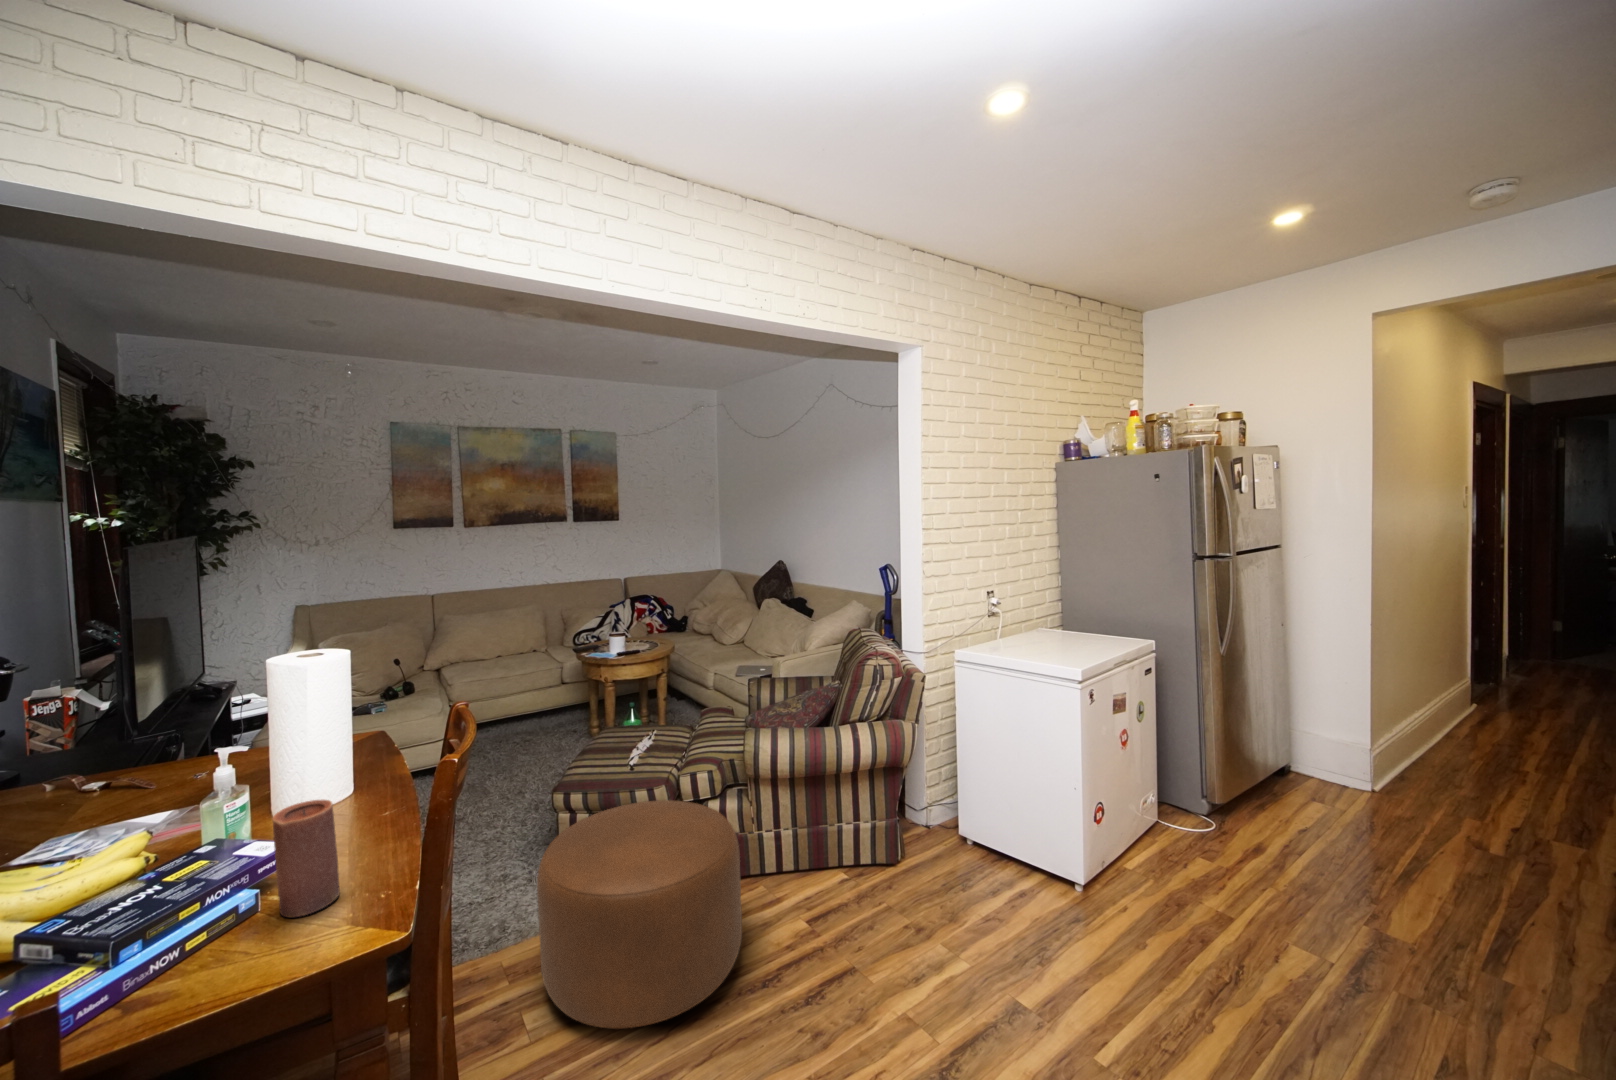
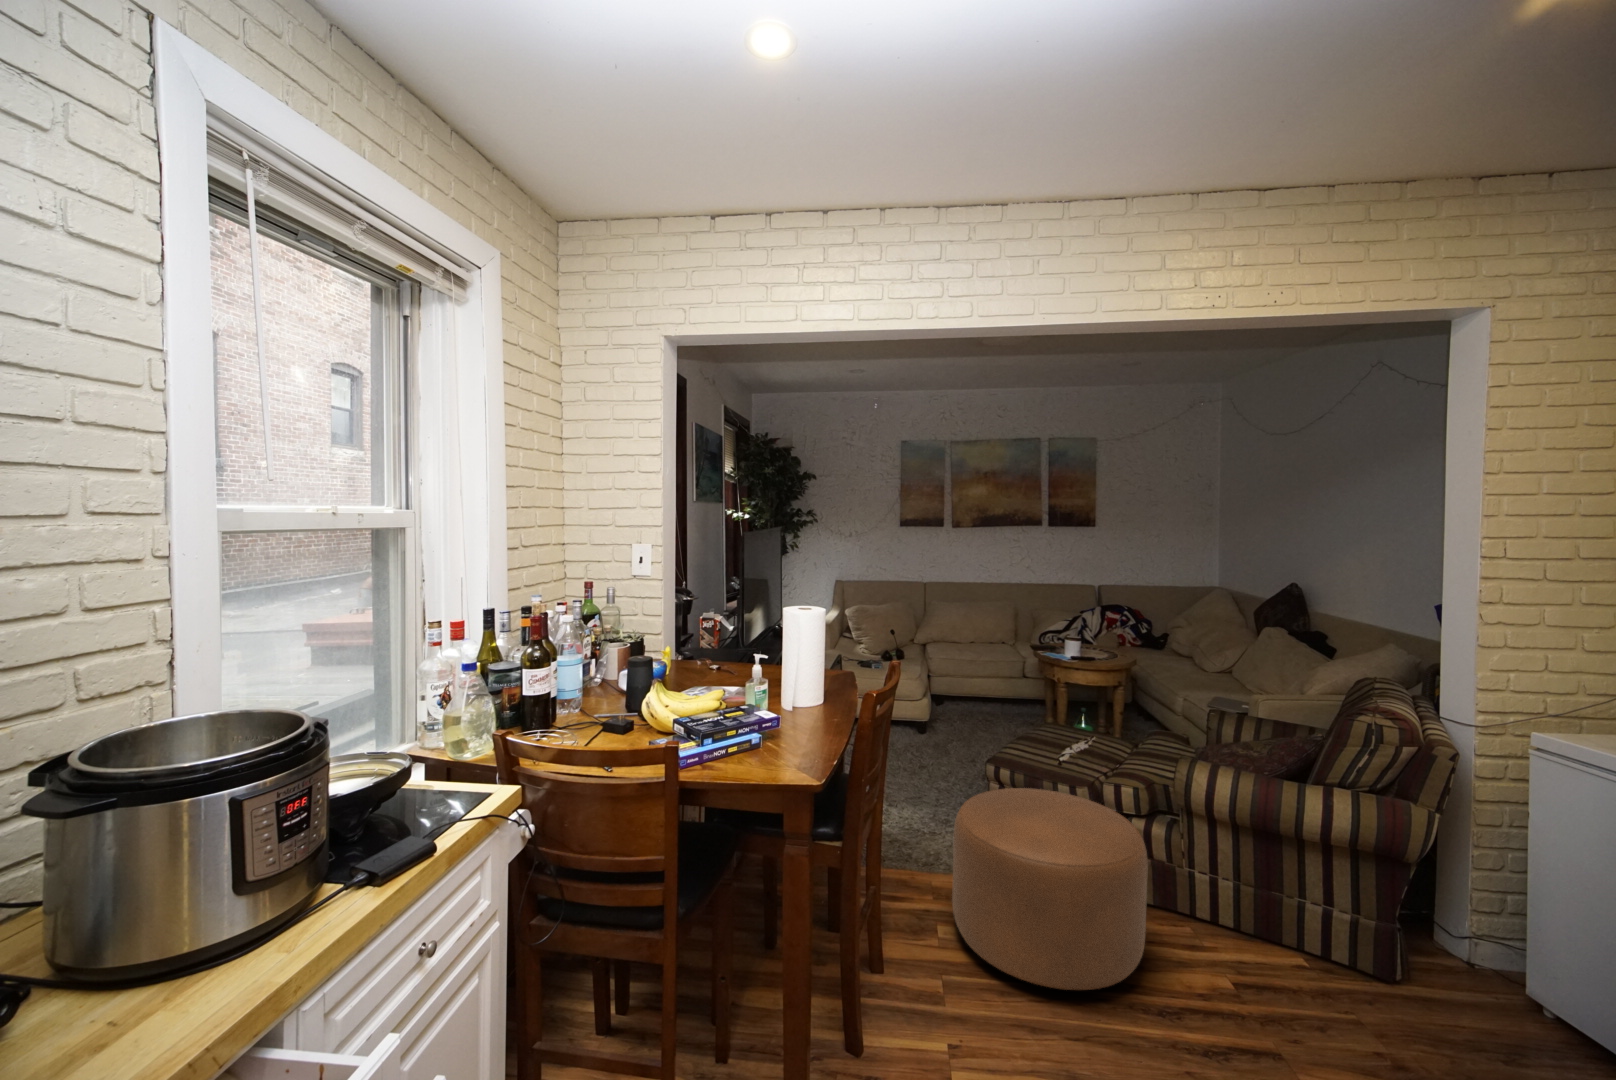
candle: present [273,800,340,917] -> none [774,689,805,757]

